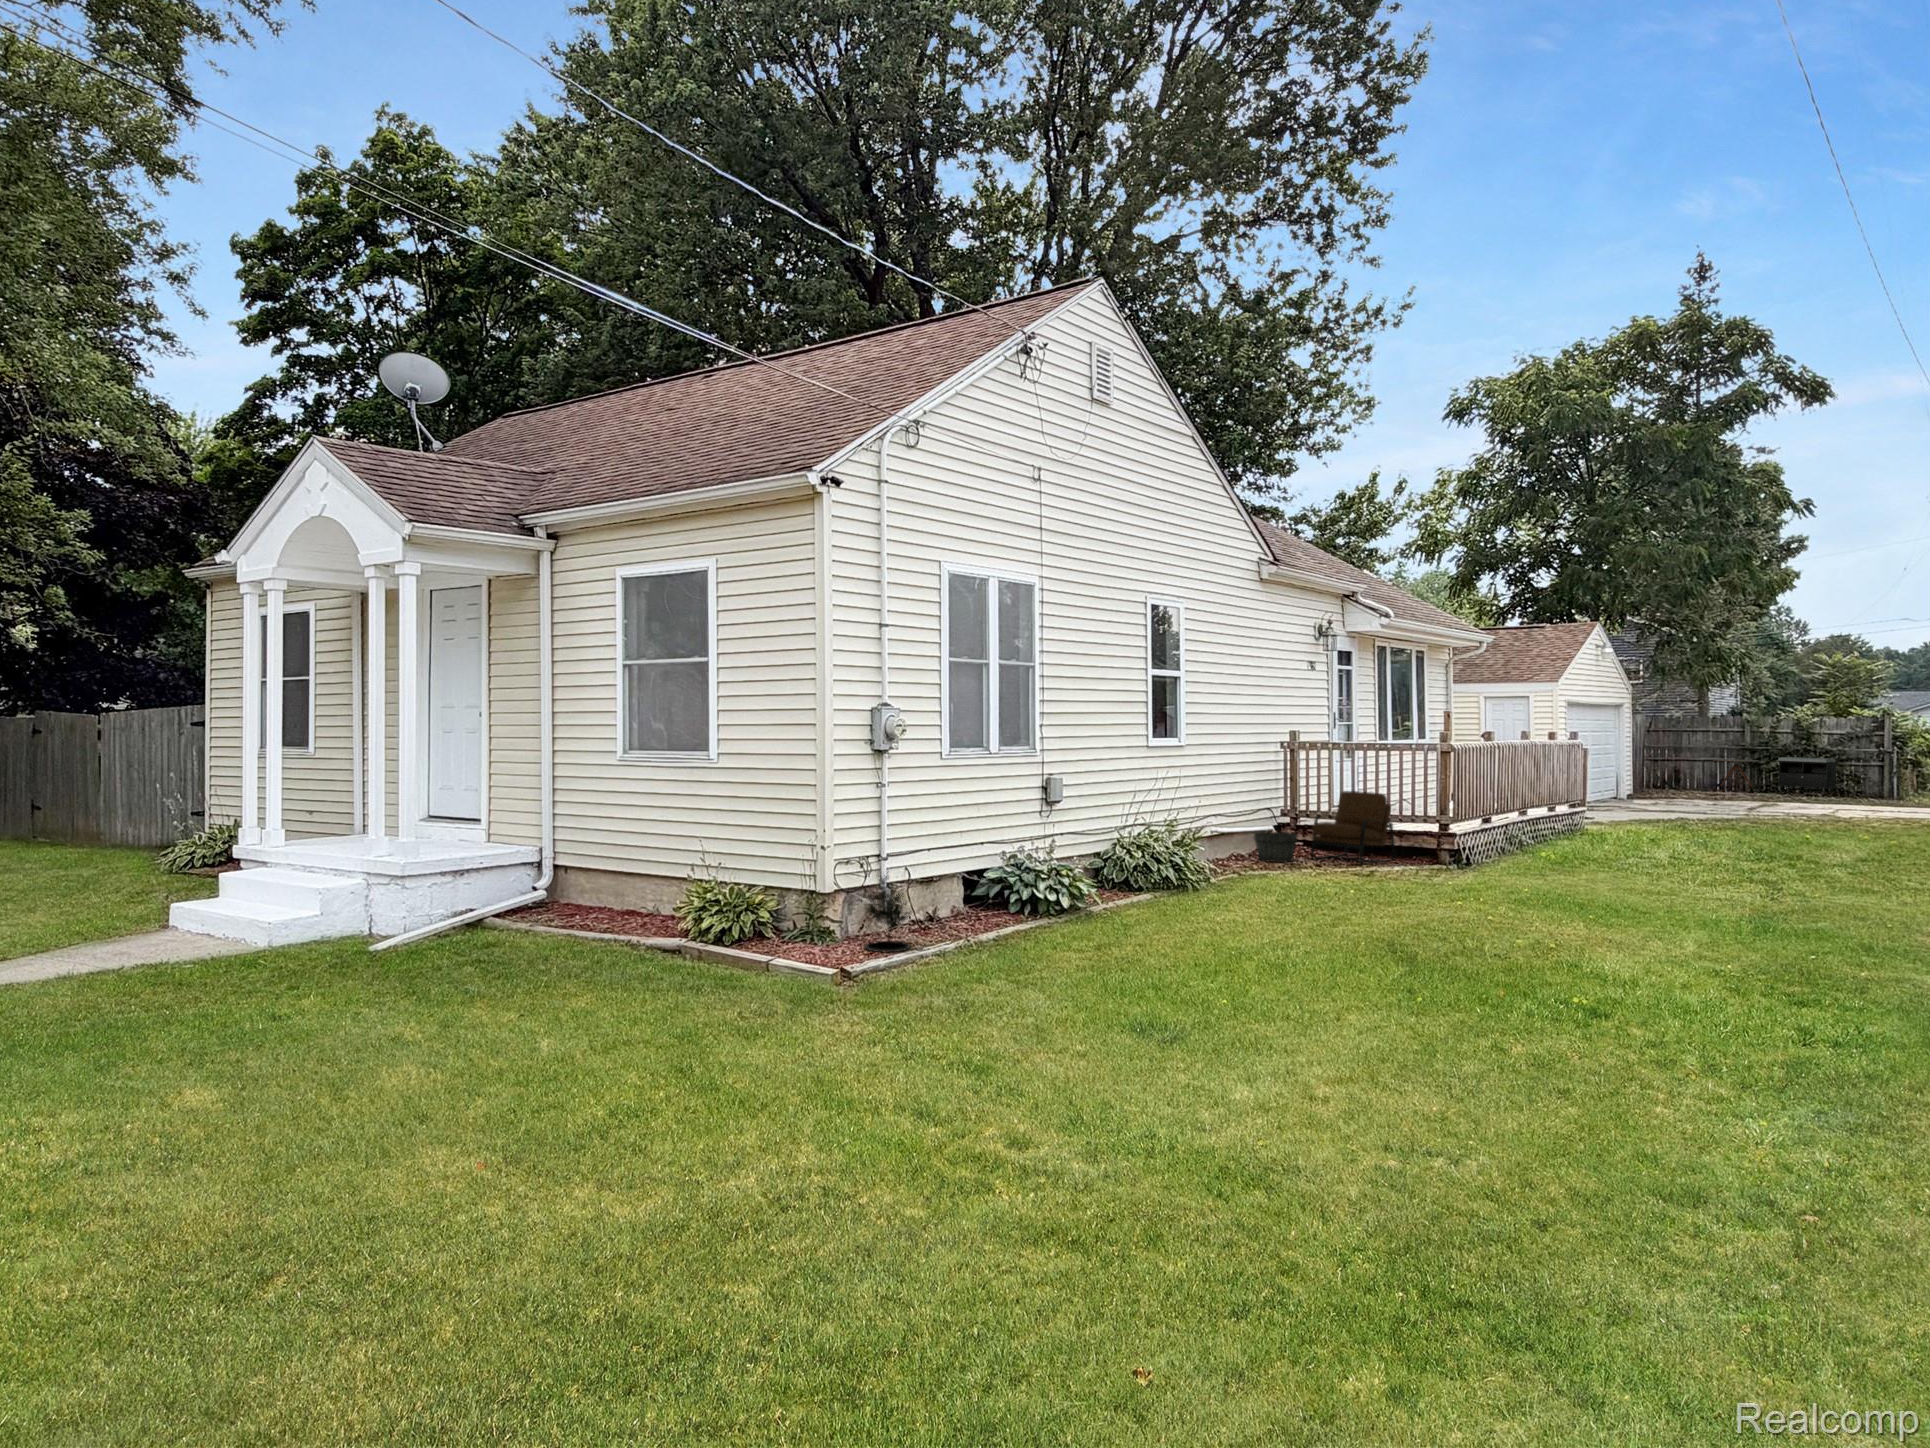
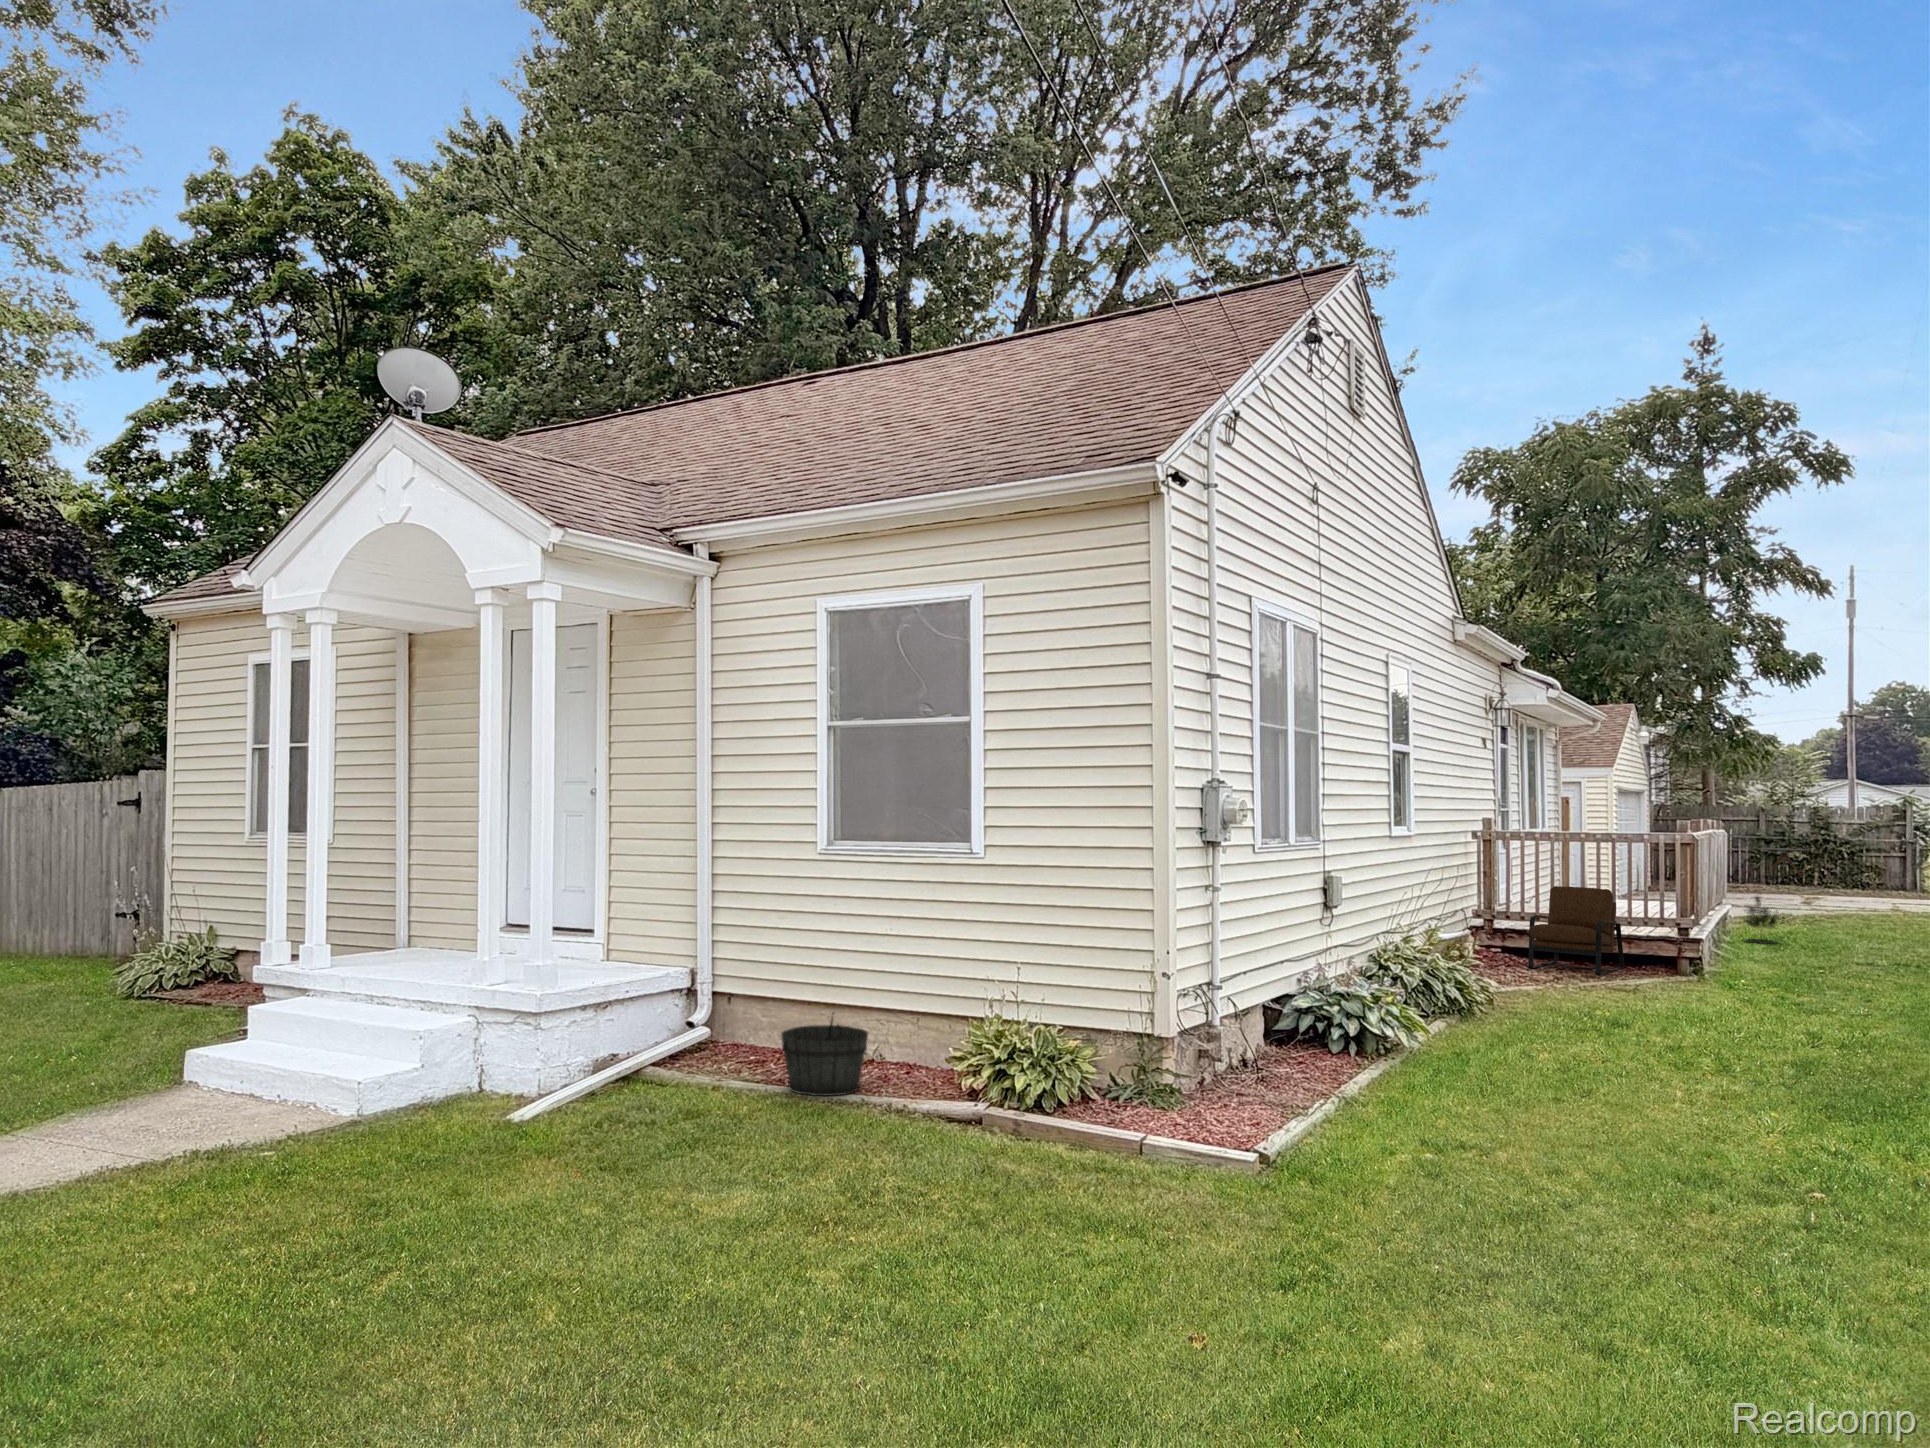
storage bench: present [1778,757,1836,791] -> none [1830,846,1890,882]
wooden bucket: present [1254,827,1297,862] -> present [781,1013,868,1096]
potted tree: present [865,872,910,952] -> present [1744,894,1778,944]

